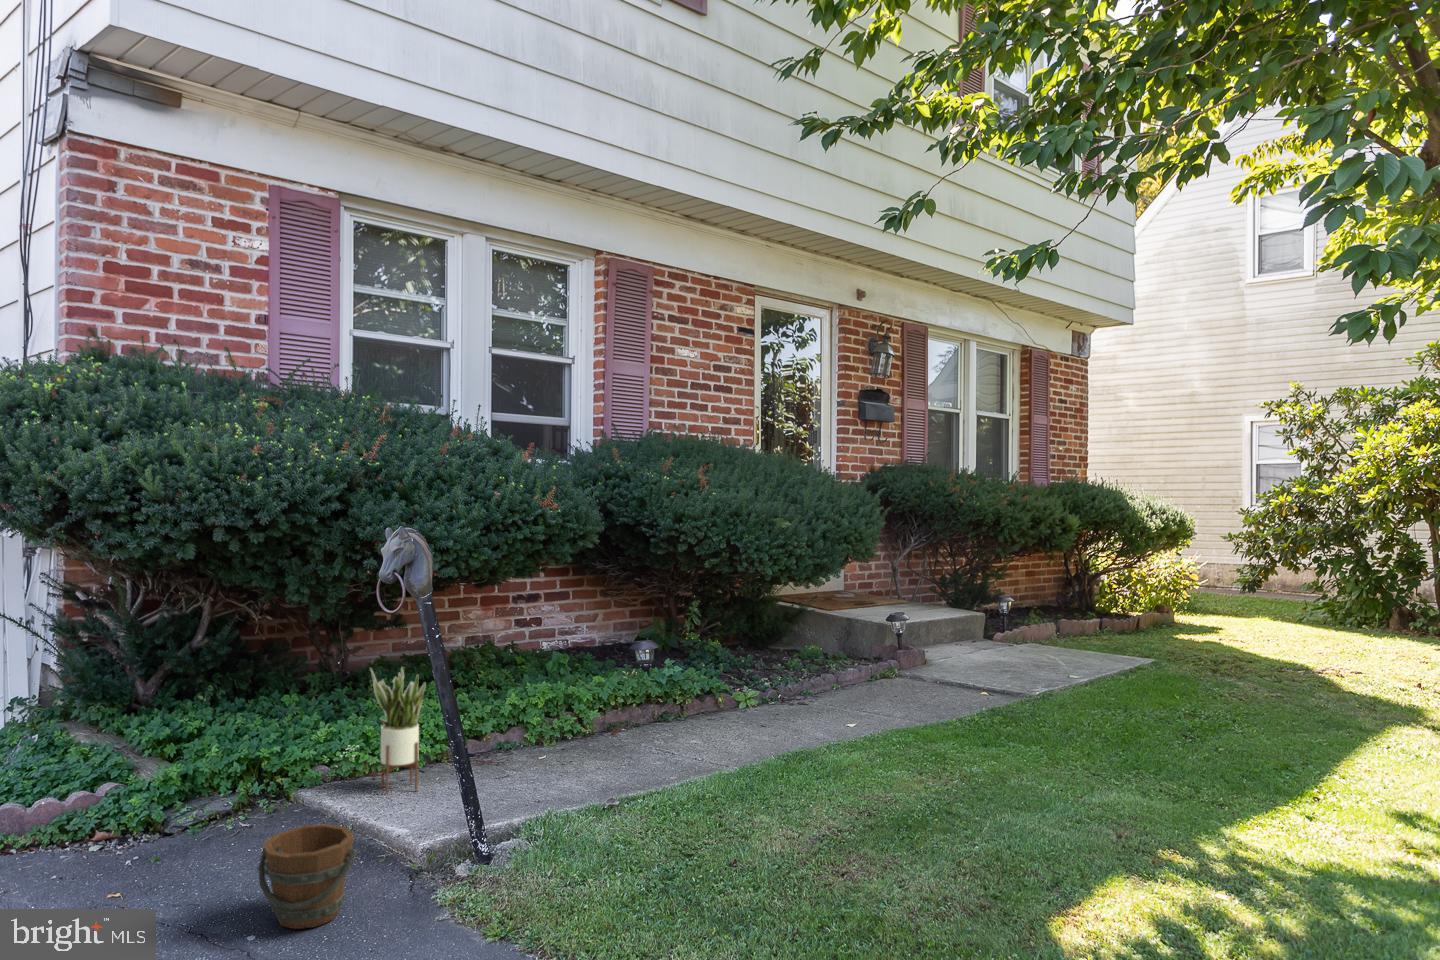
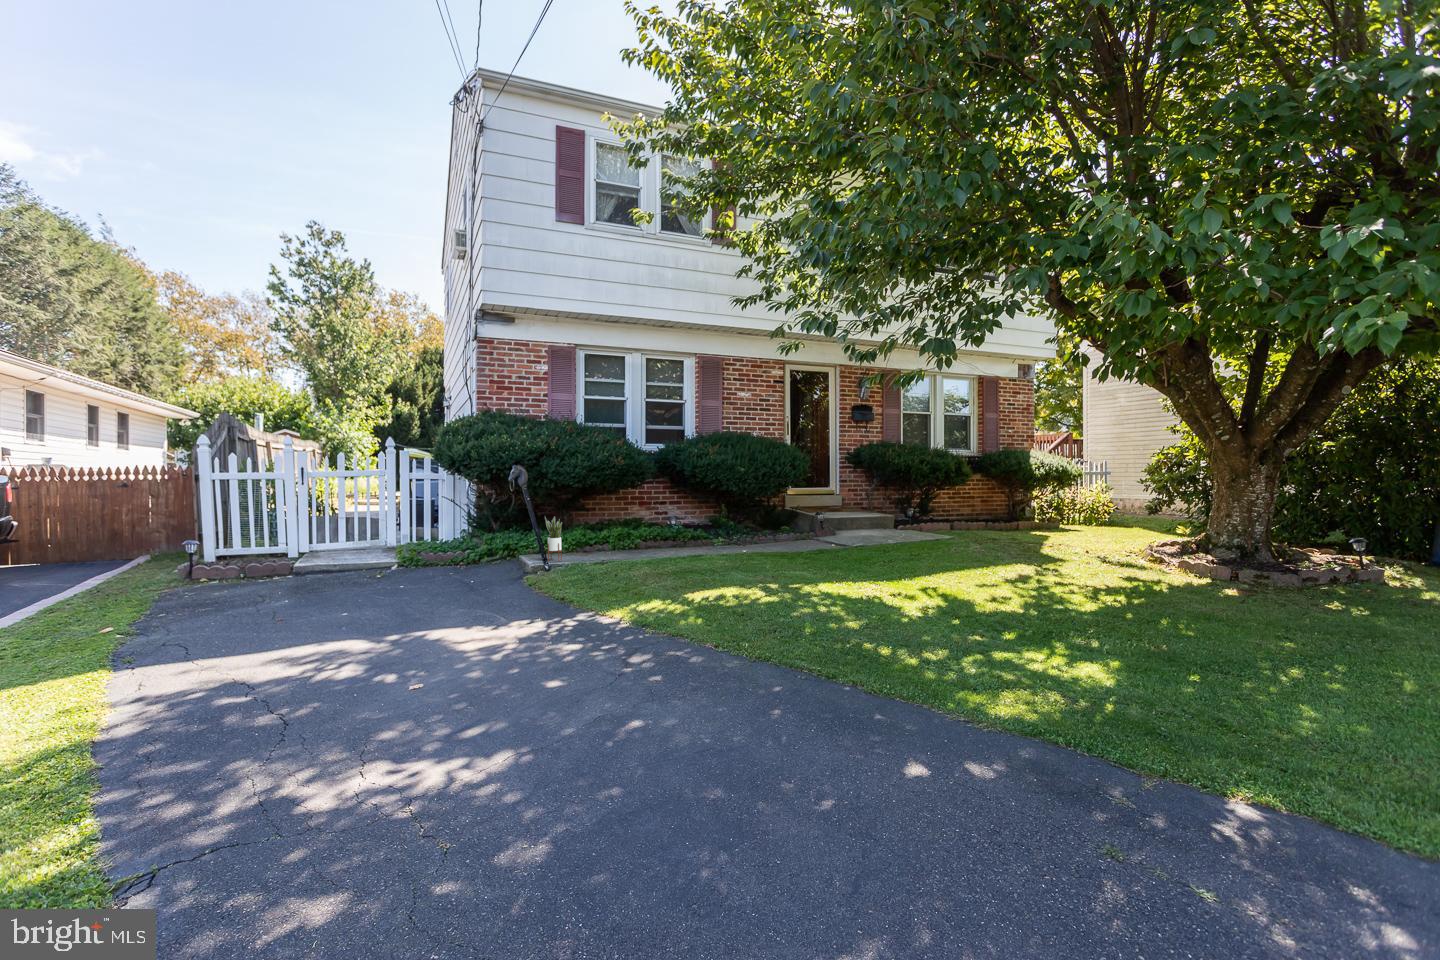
bucket: present [258,824,357,929] -> none [475,558,504,588]

